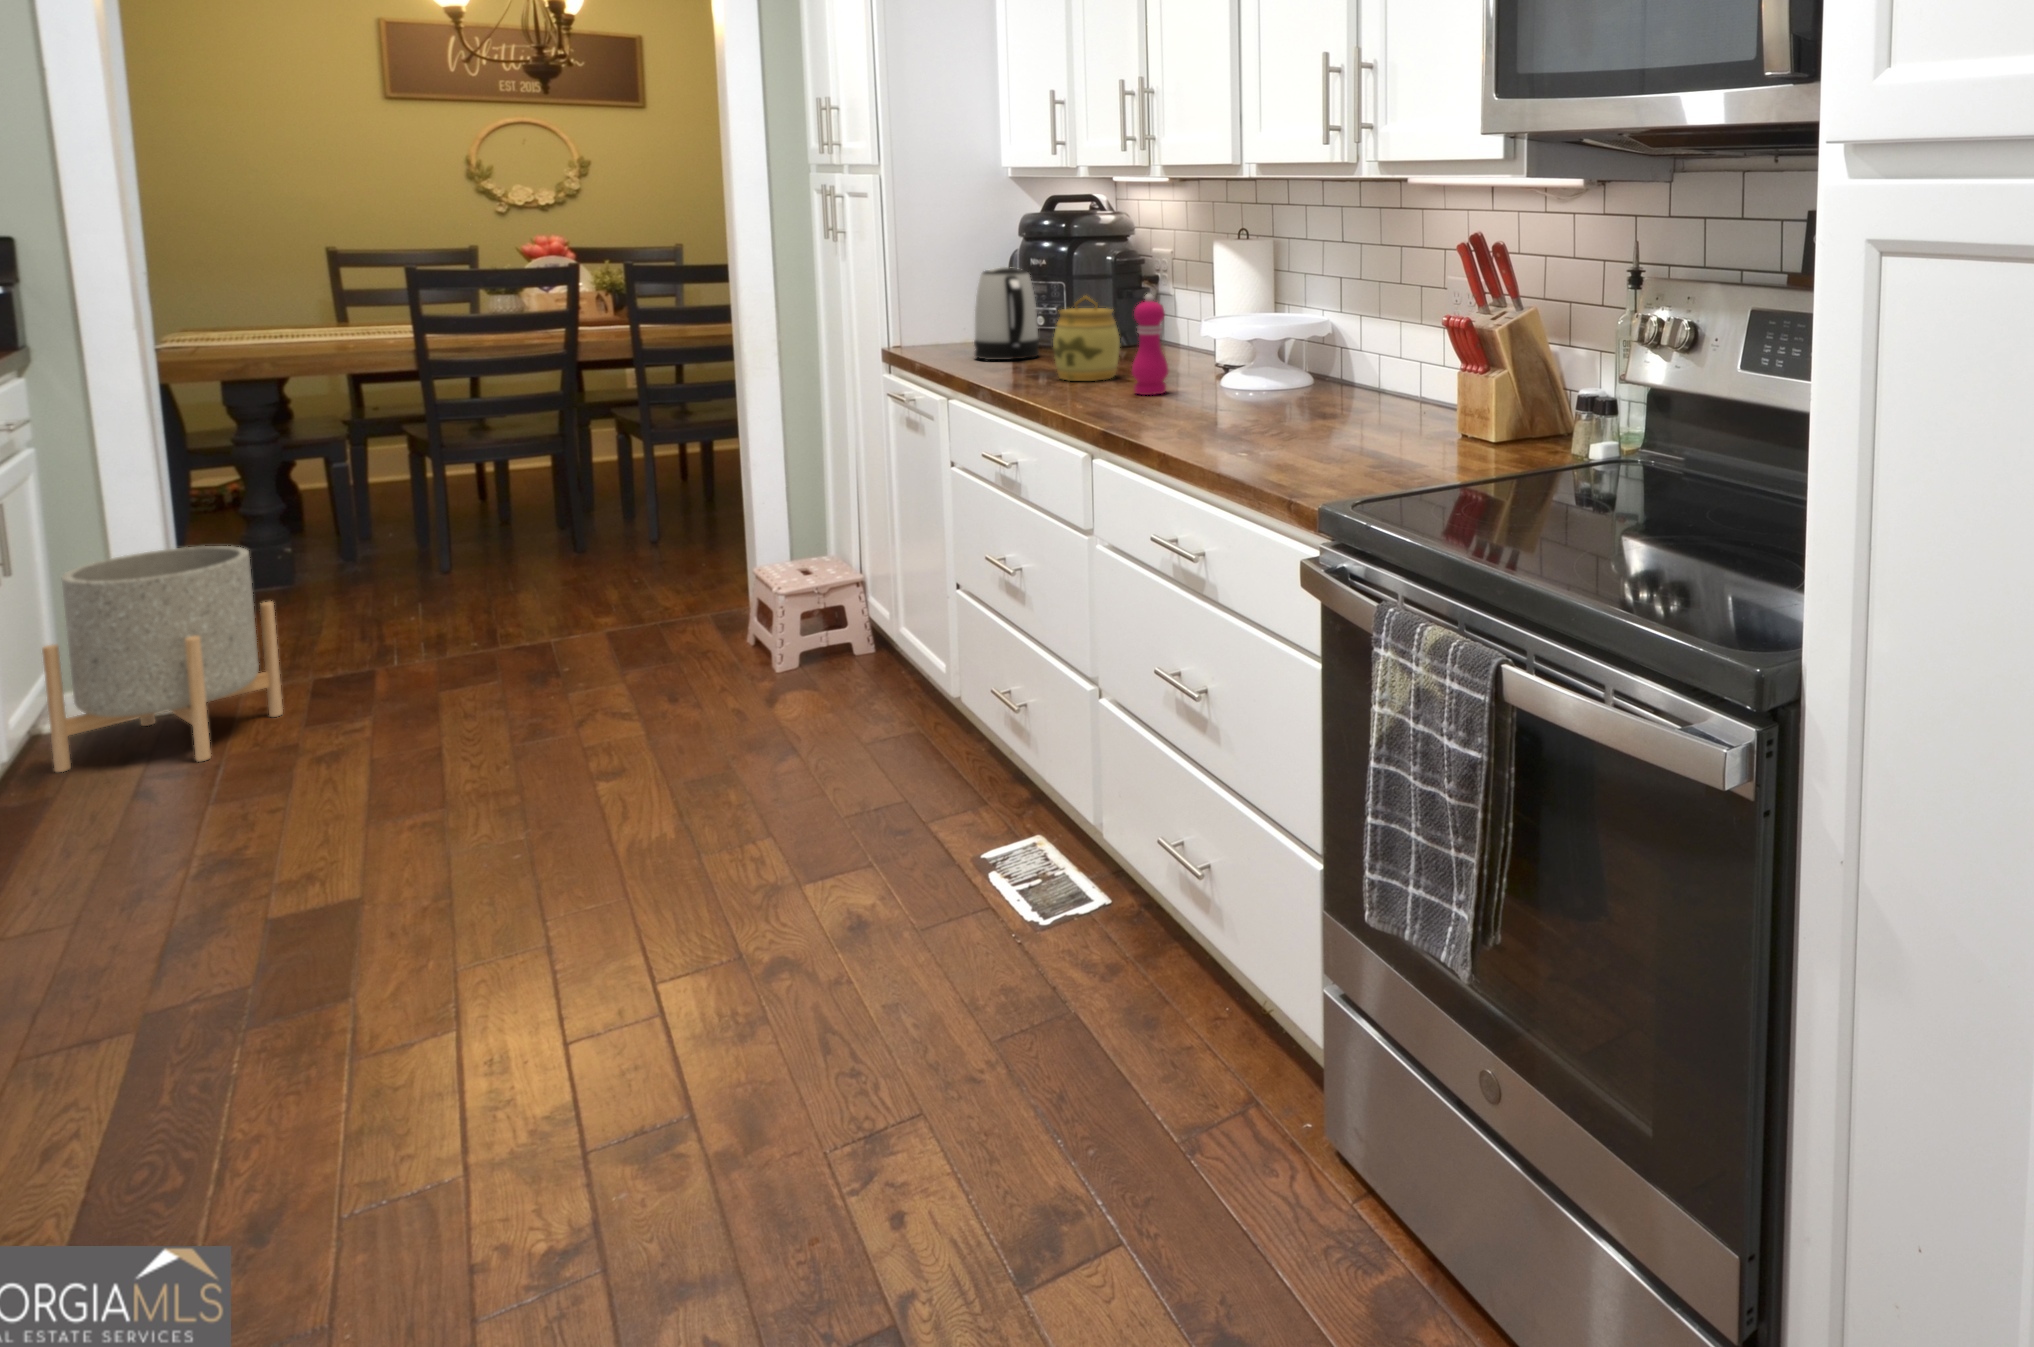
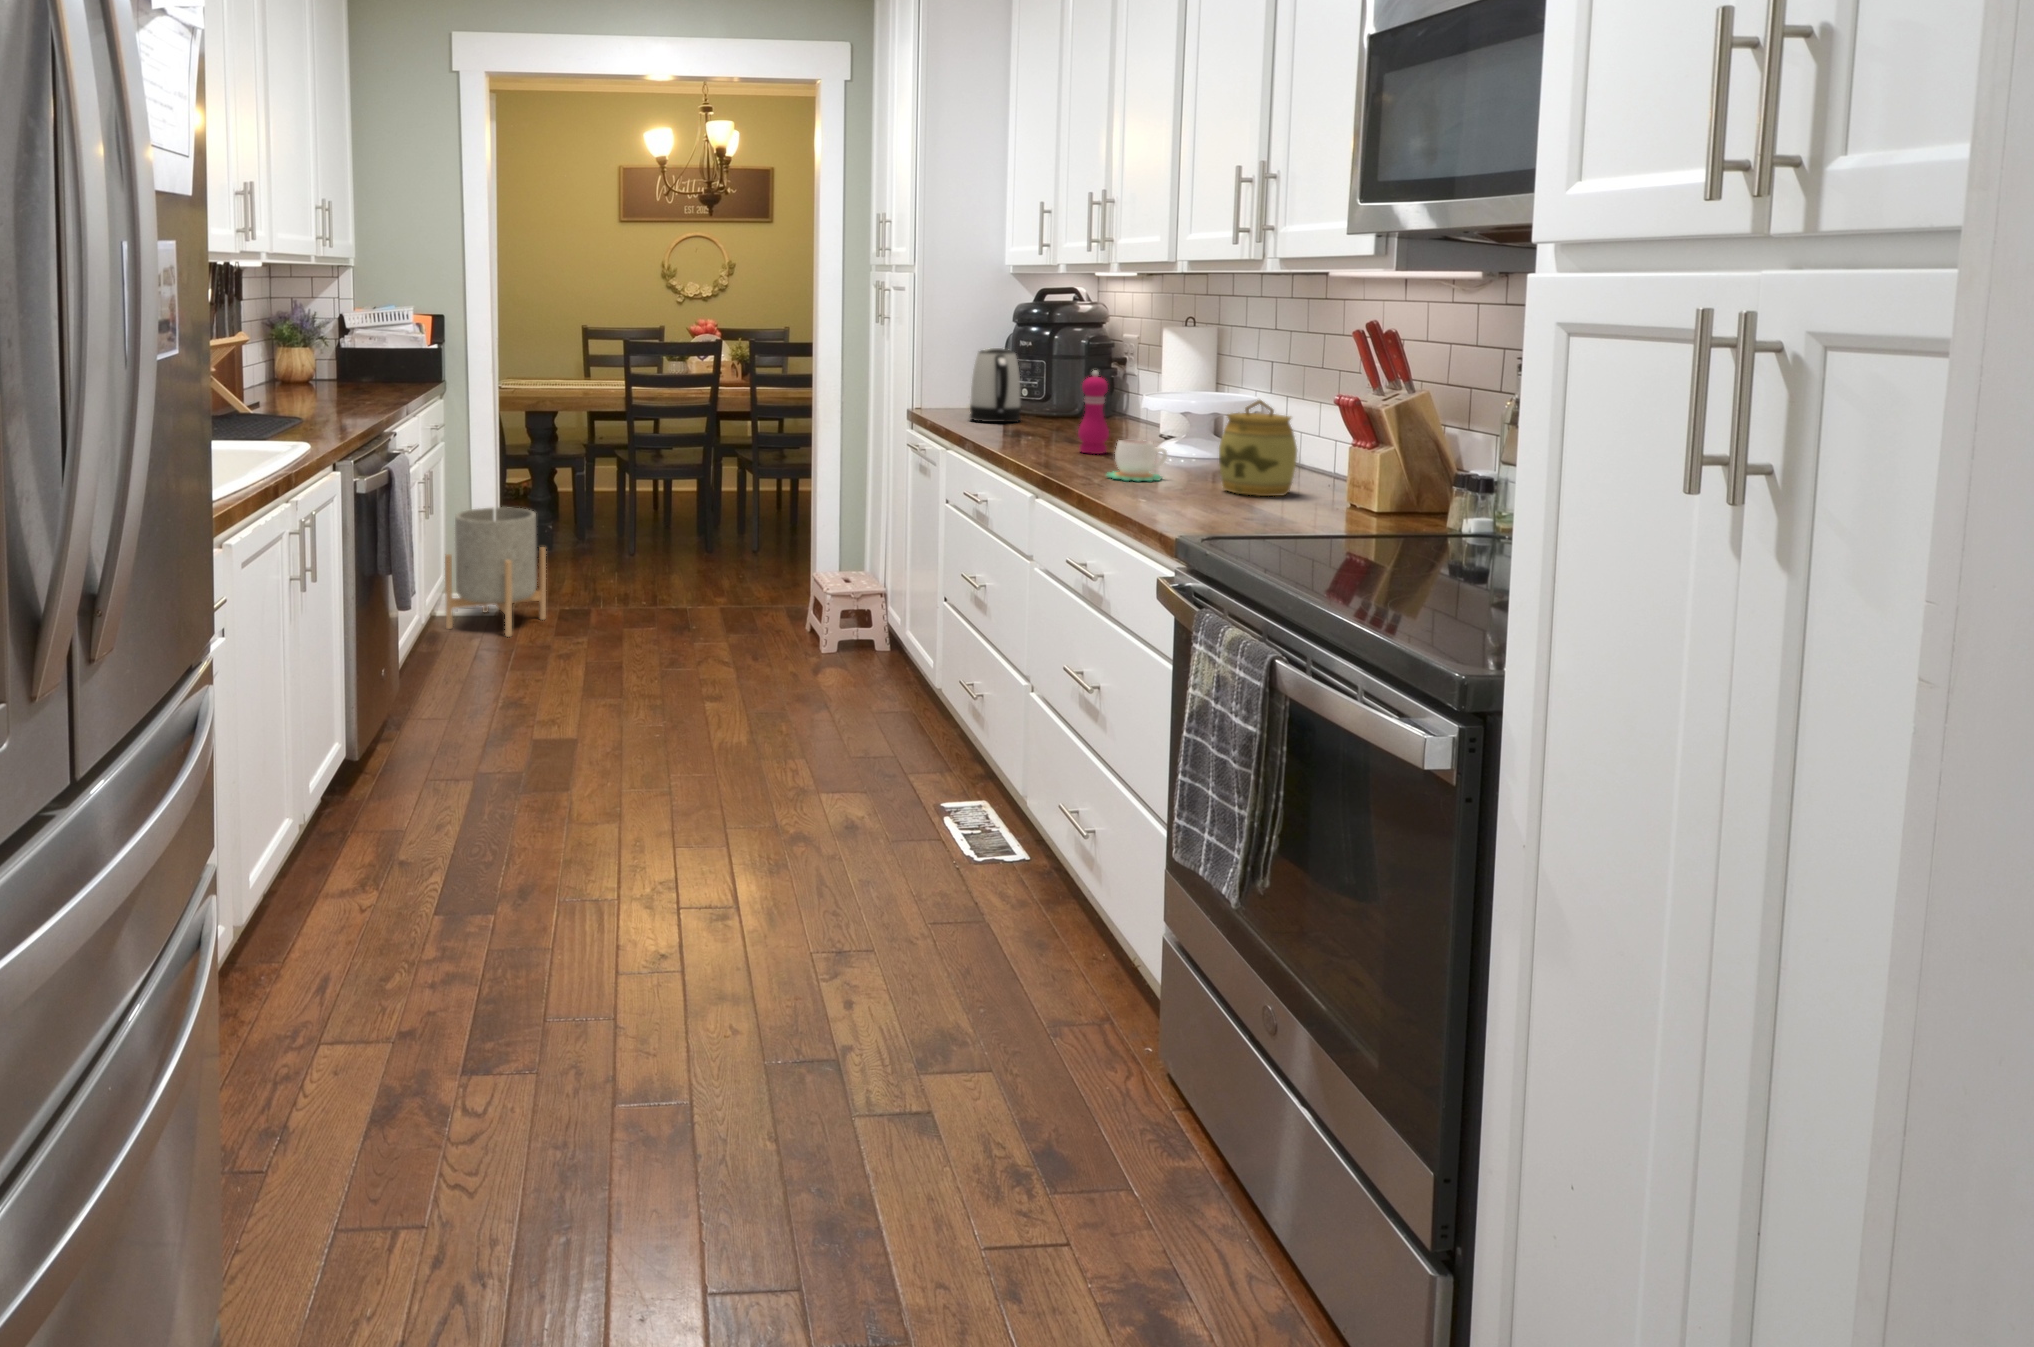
jar: present [1053,296,1120,381] -> present [1219,400,1297,496]
mug: none [1187,378,1256,430] -> present [1107,440,1167,481]

